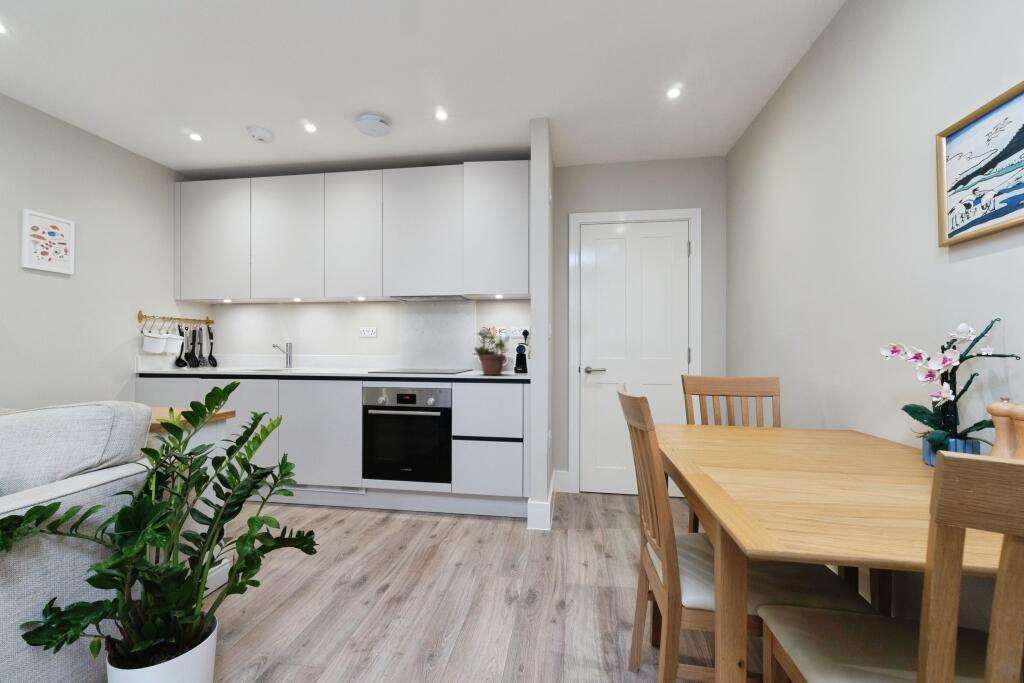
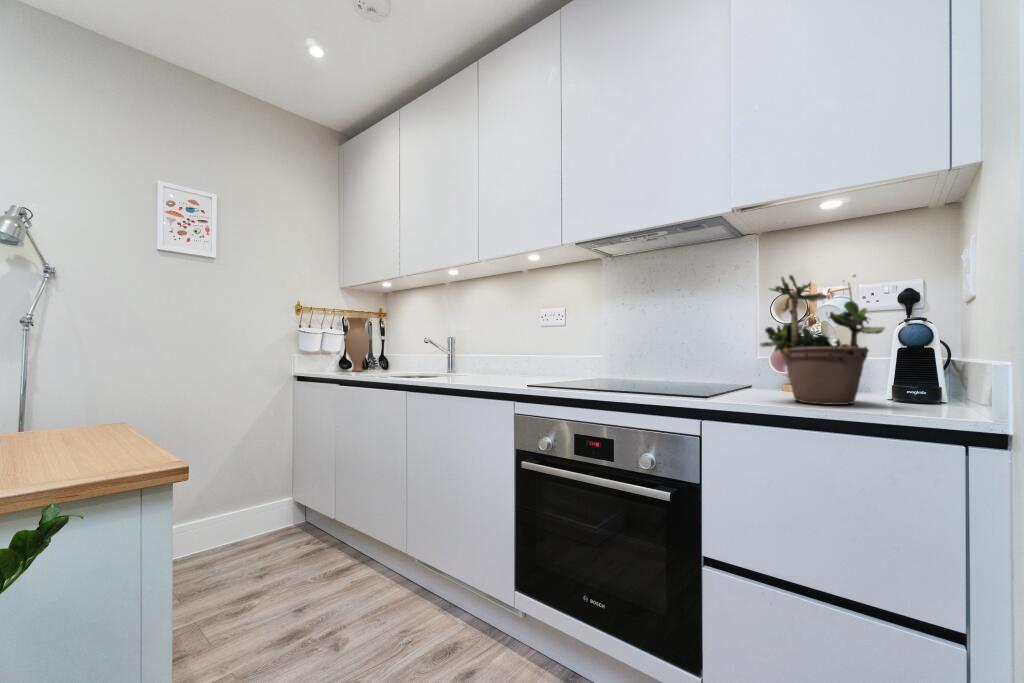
vase: none [182,326,205,368] -> present [345,317,369,371]

